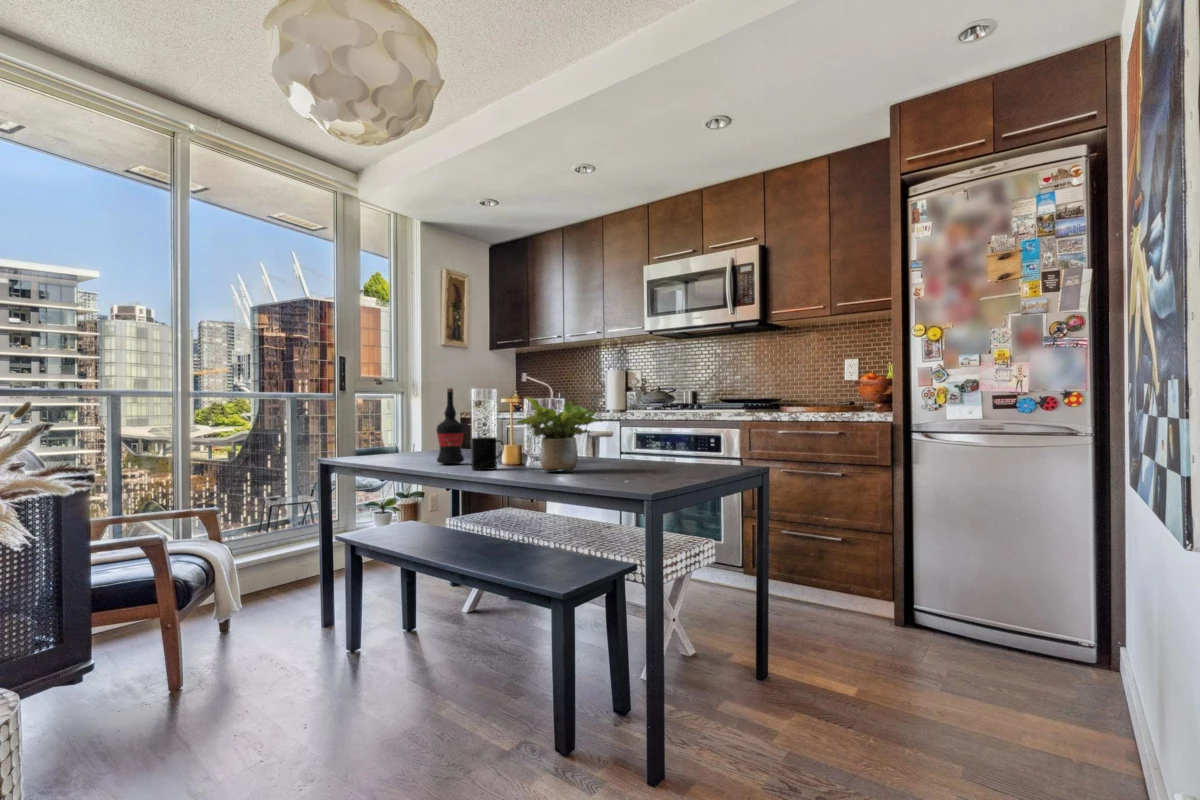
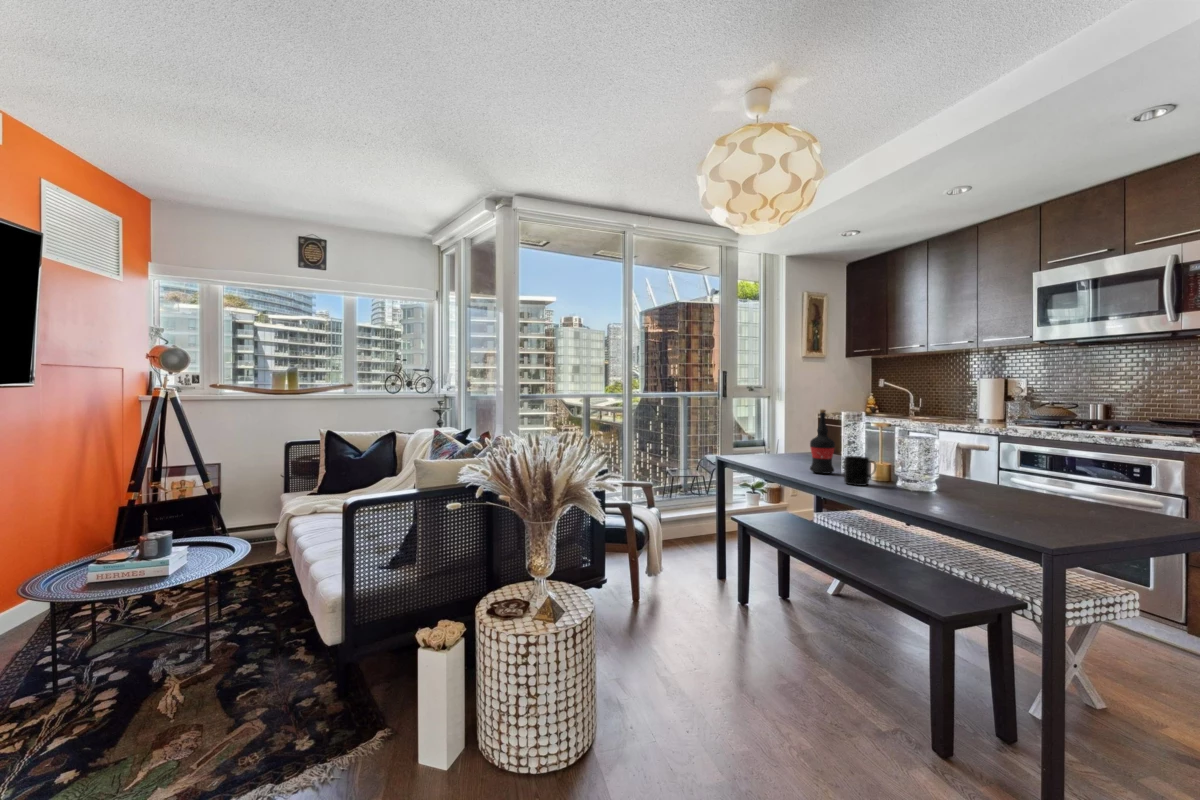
potted plant: present [516,397,602,471] -> none [891,426,988,498]

